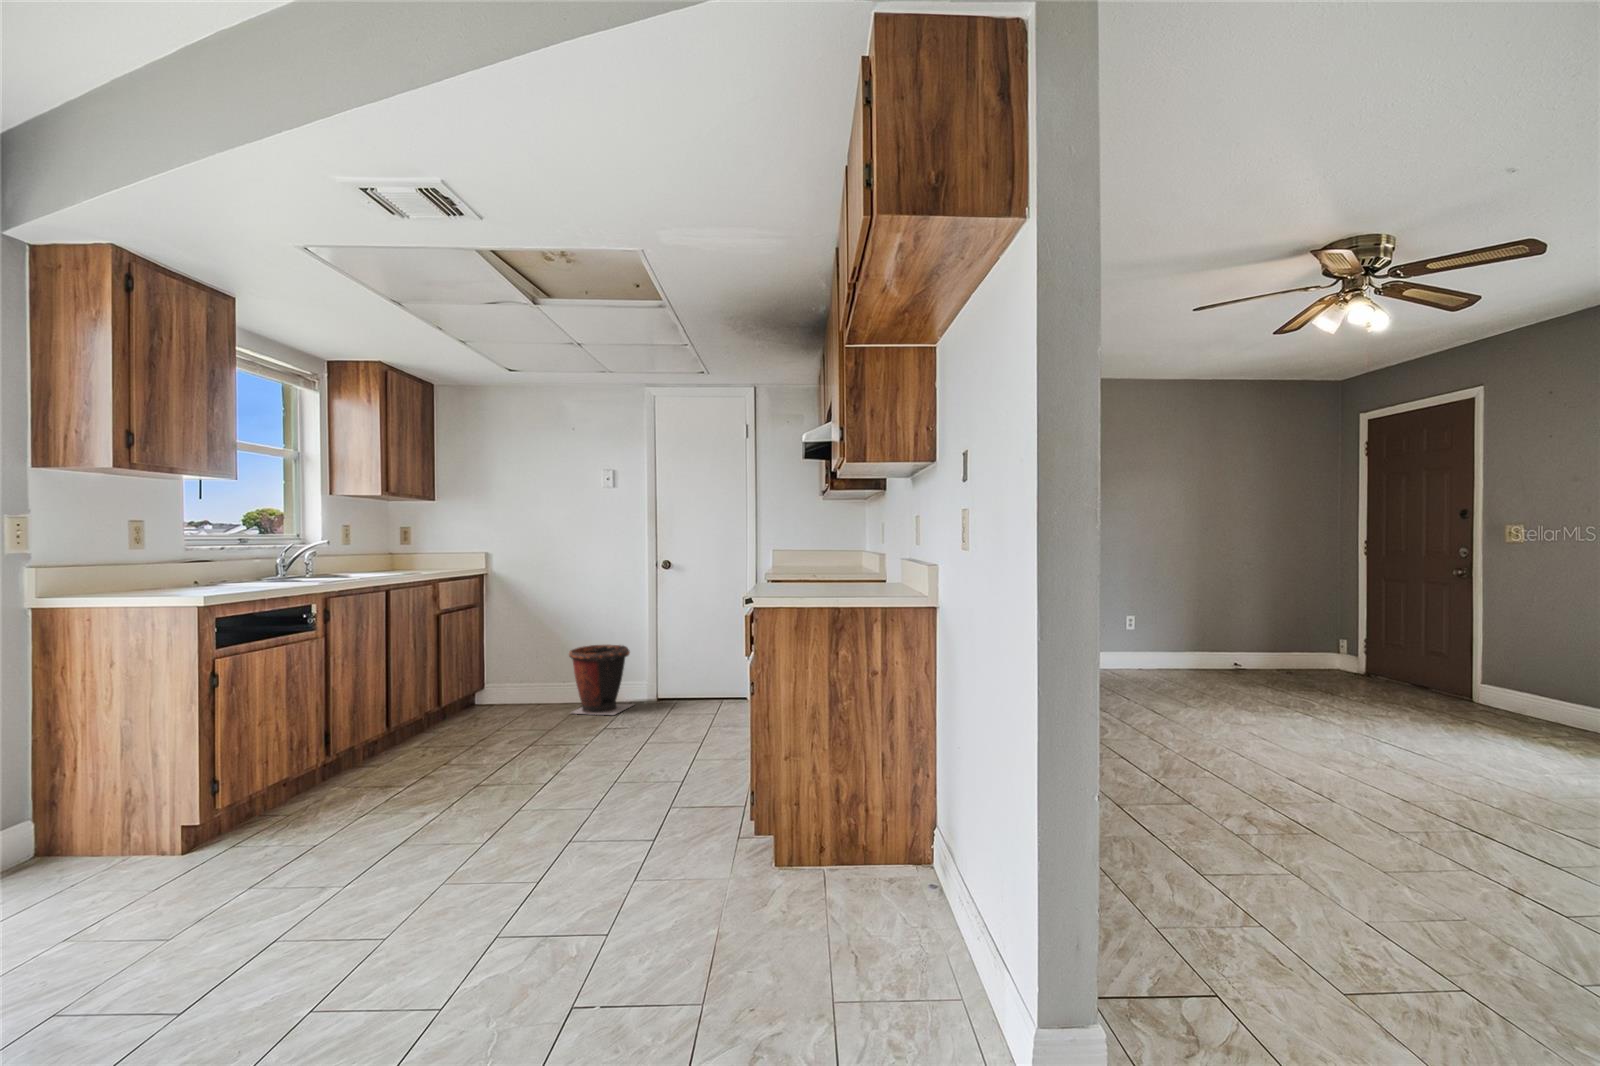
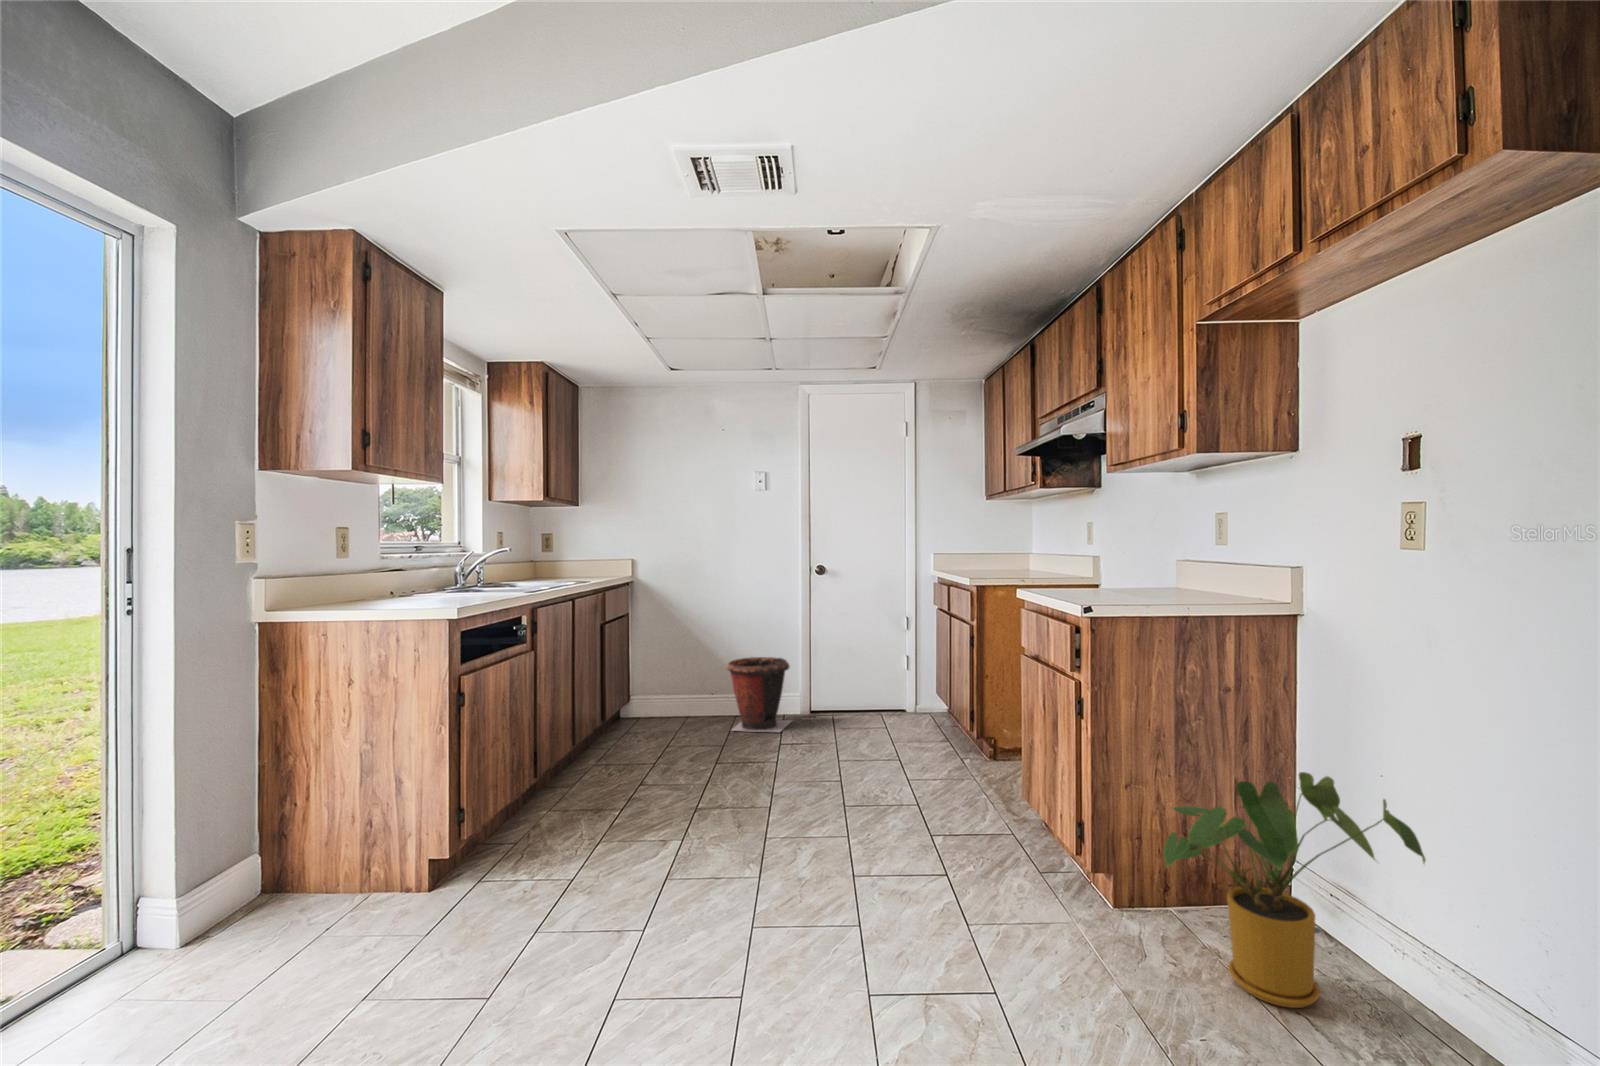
house plant: none [764,745,956,940] -> present [1163,772,1426,1008]

